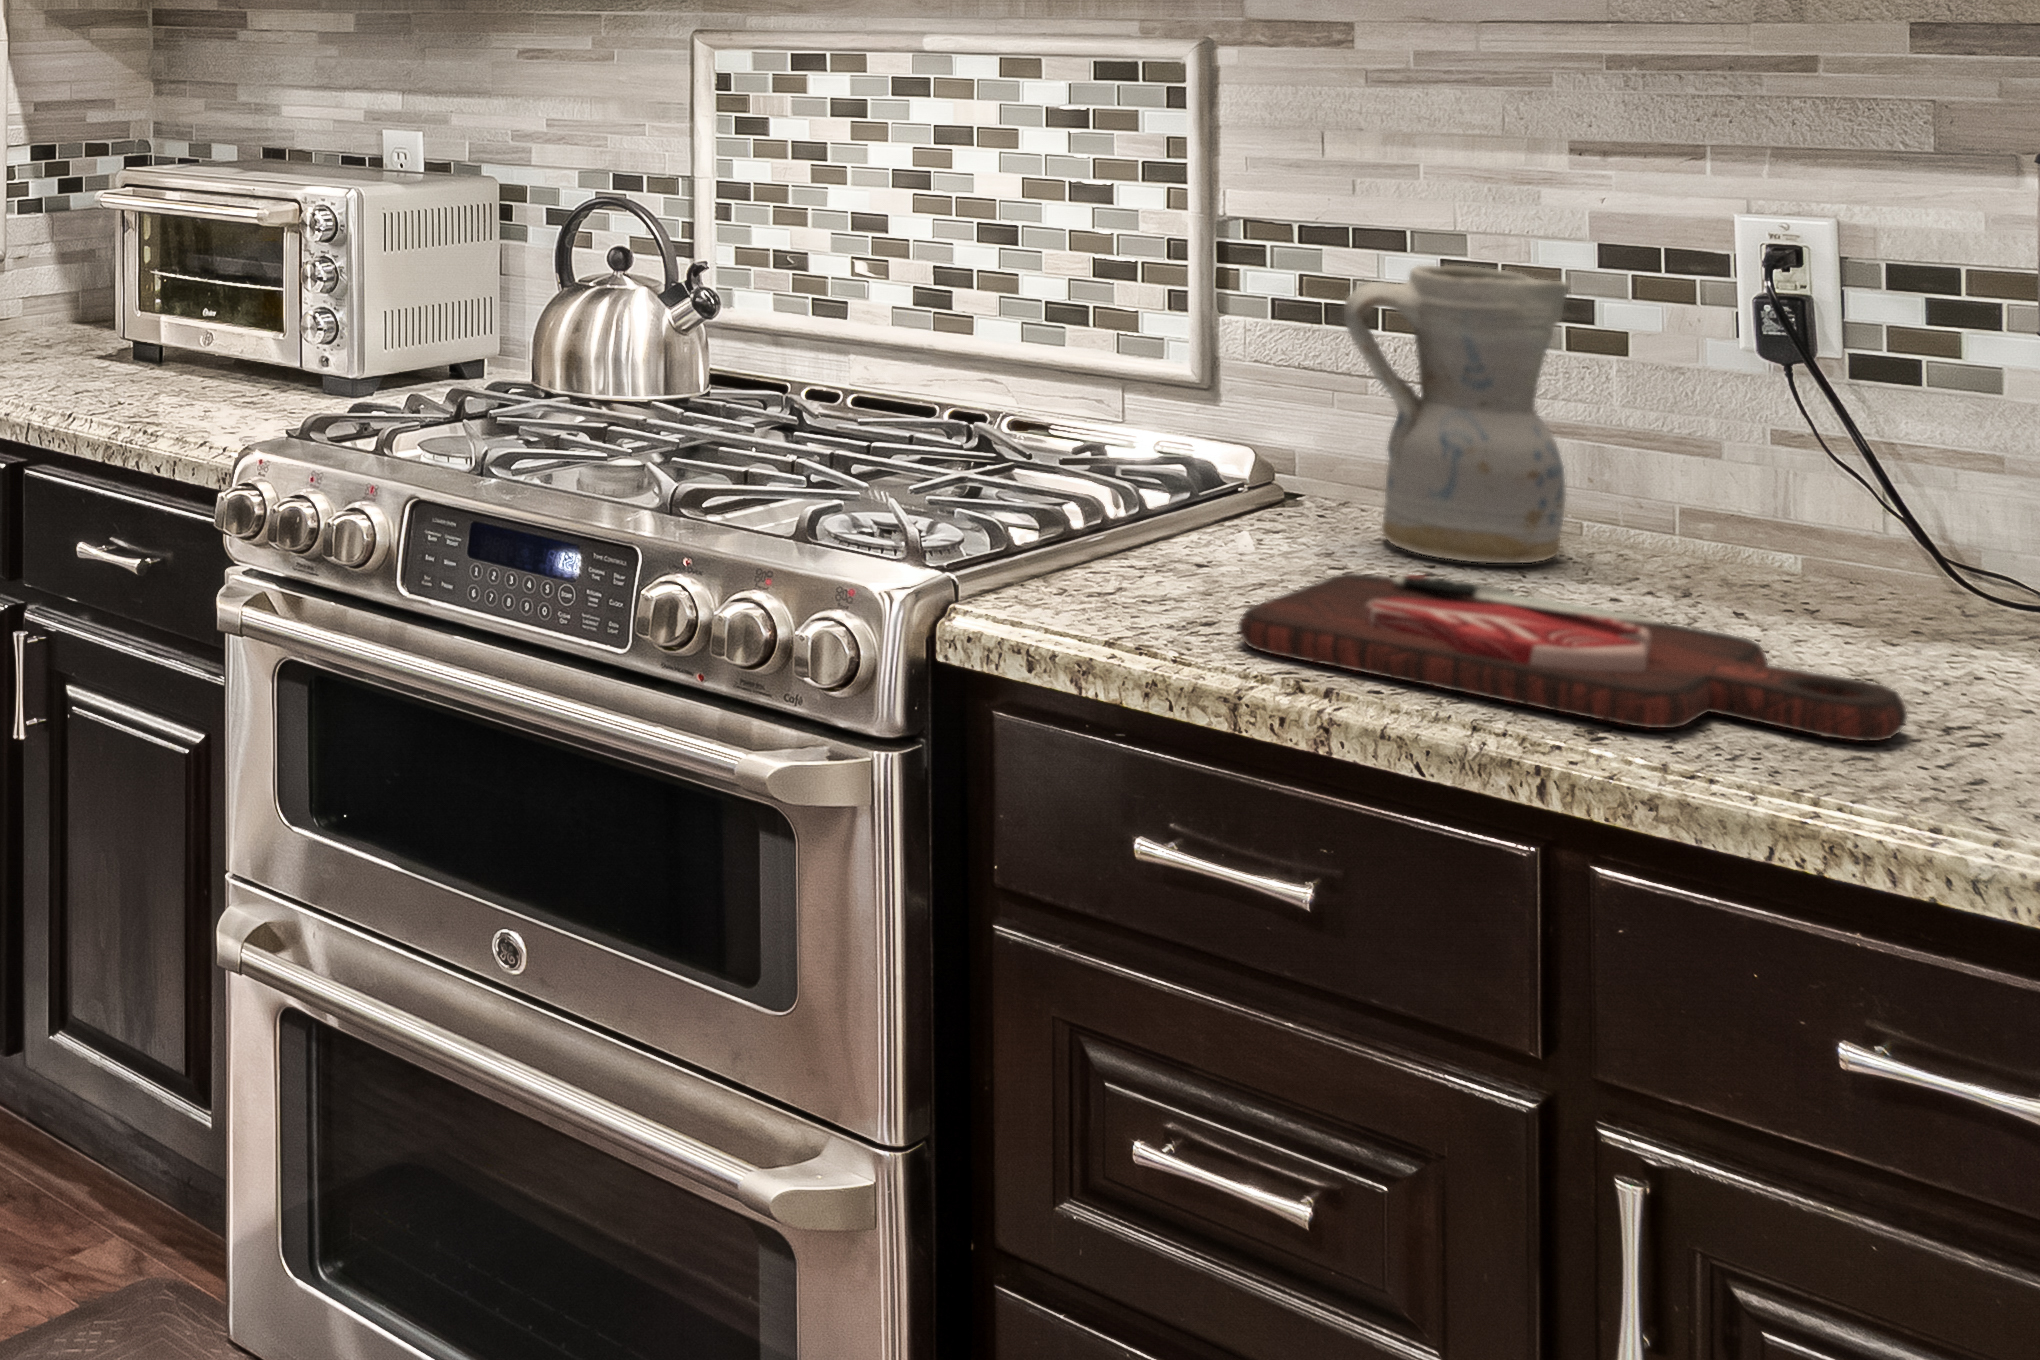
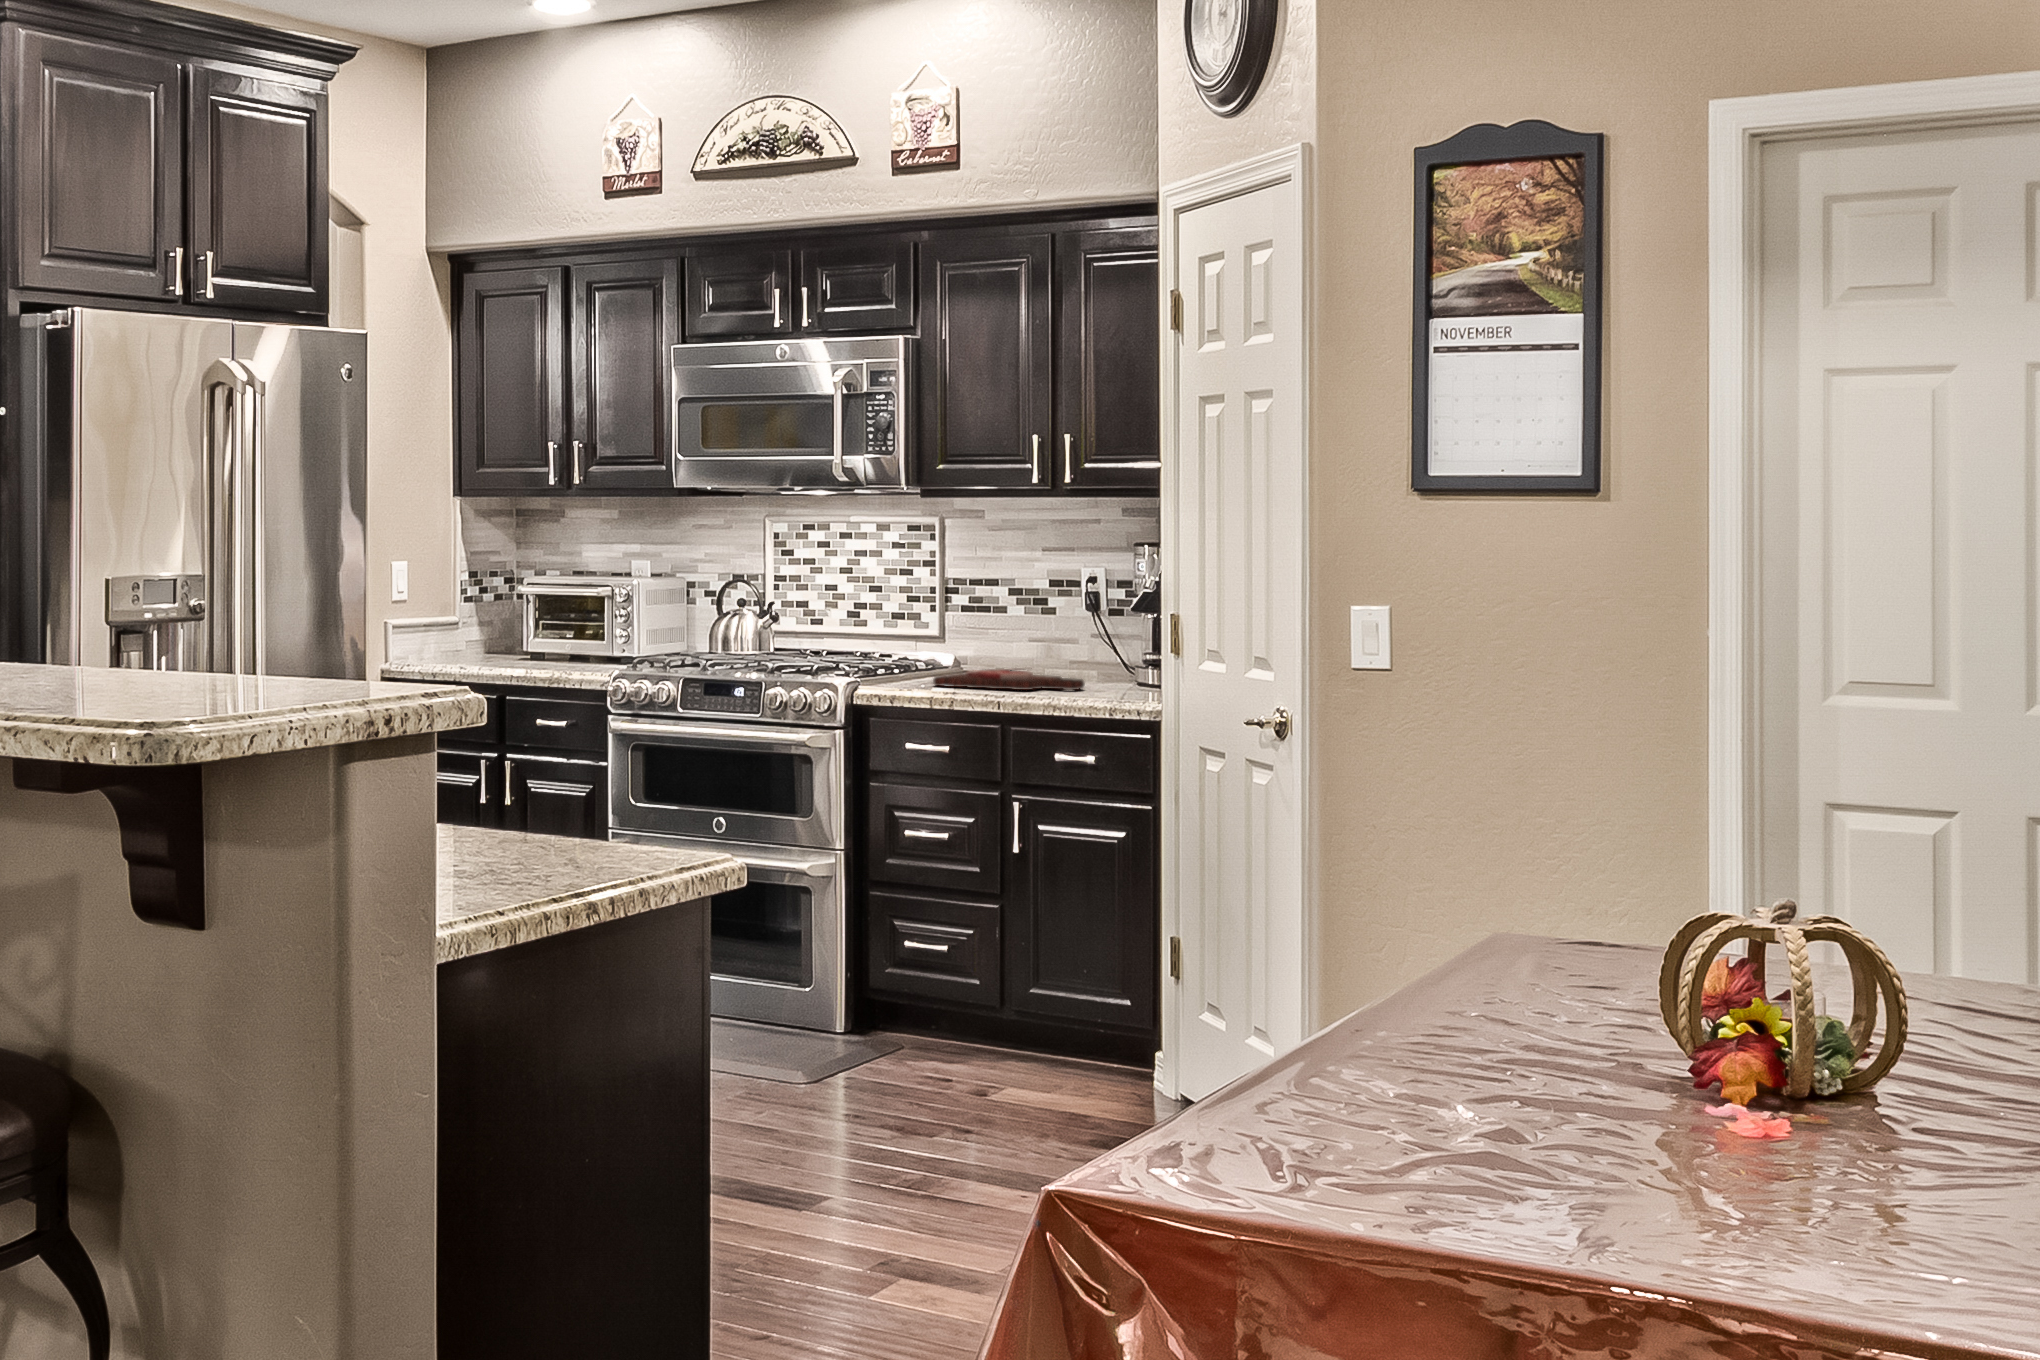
ceramic pitcher: present [1344,266,1569,563] -> none [973,586,1034,675]

